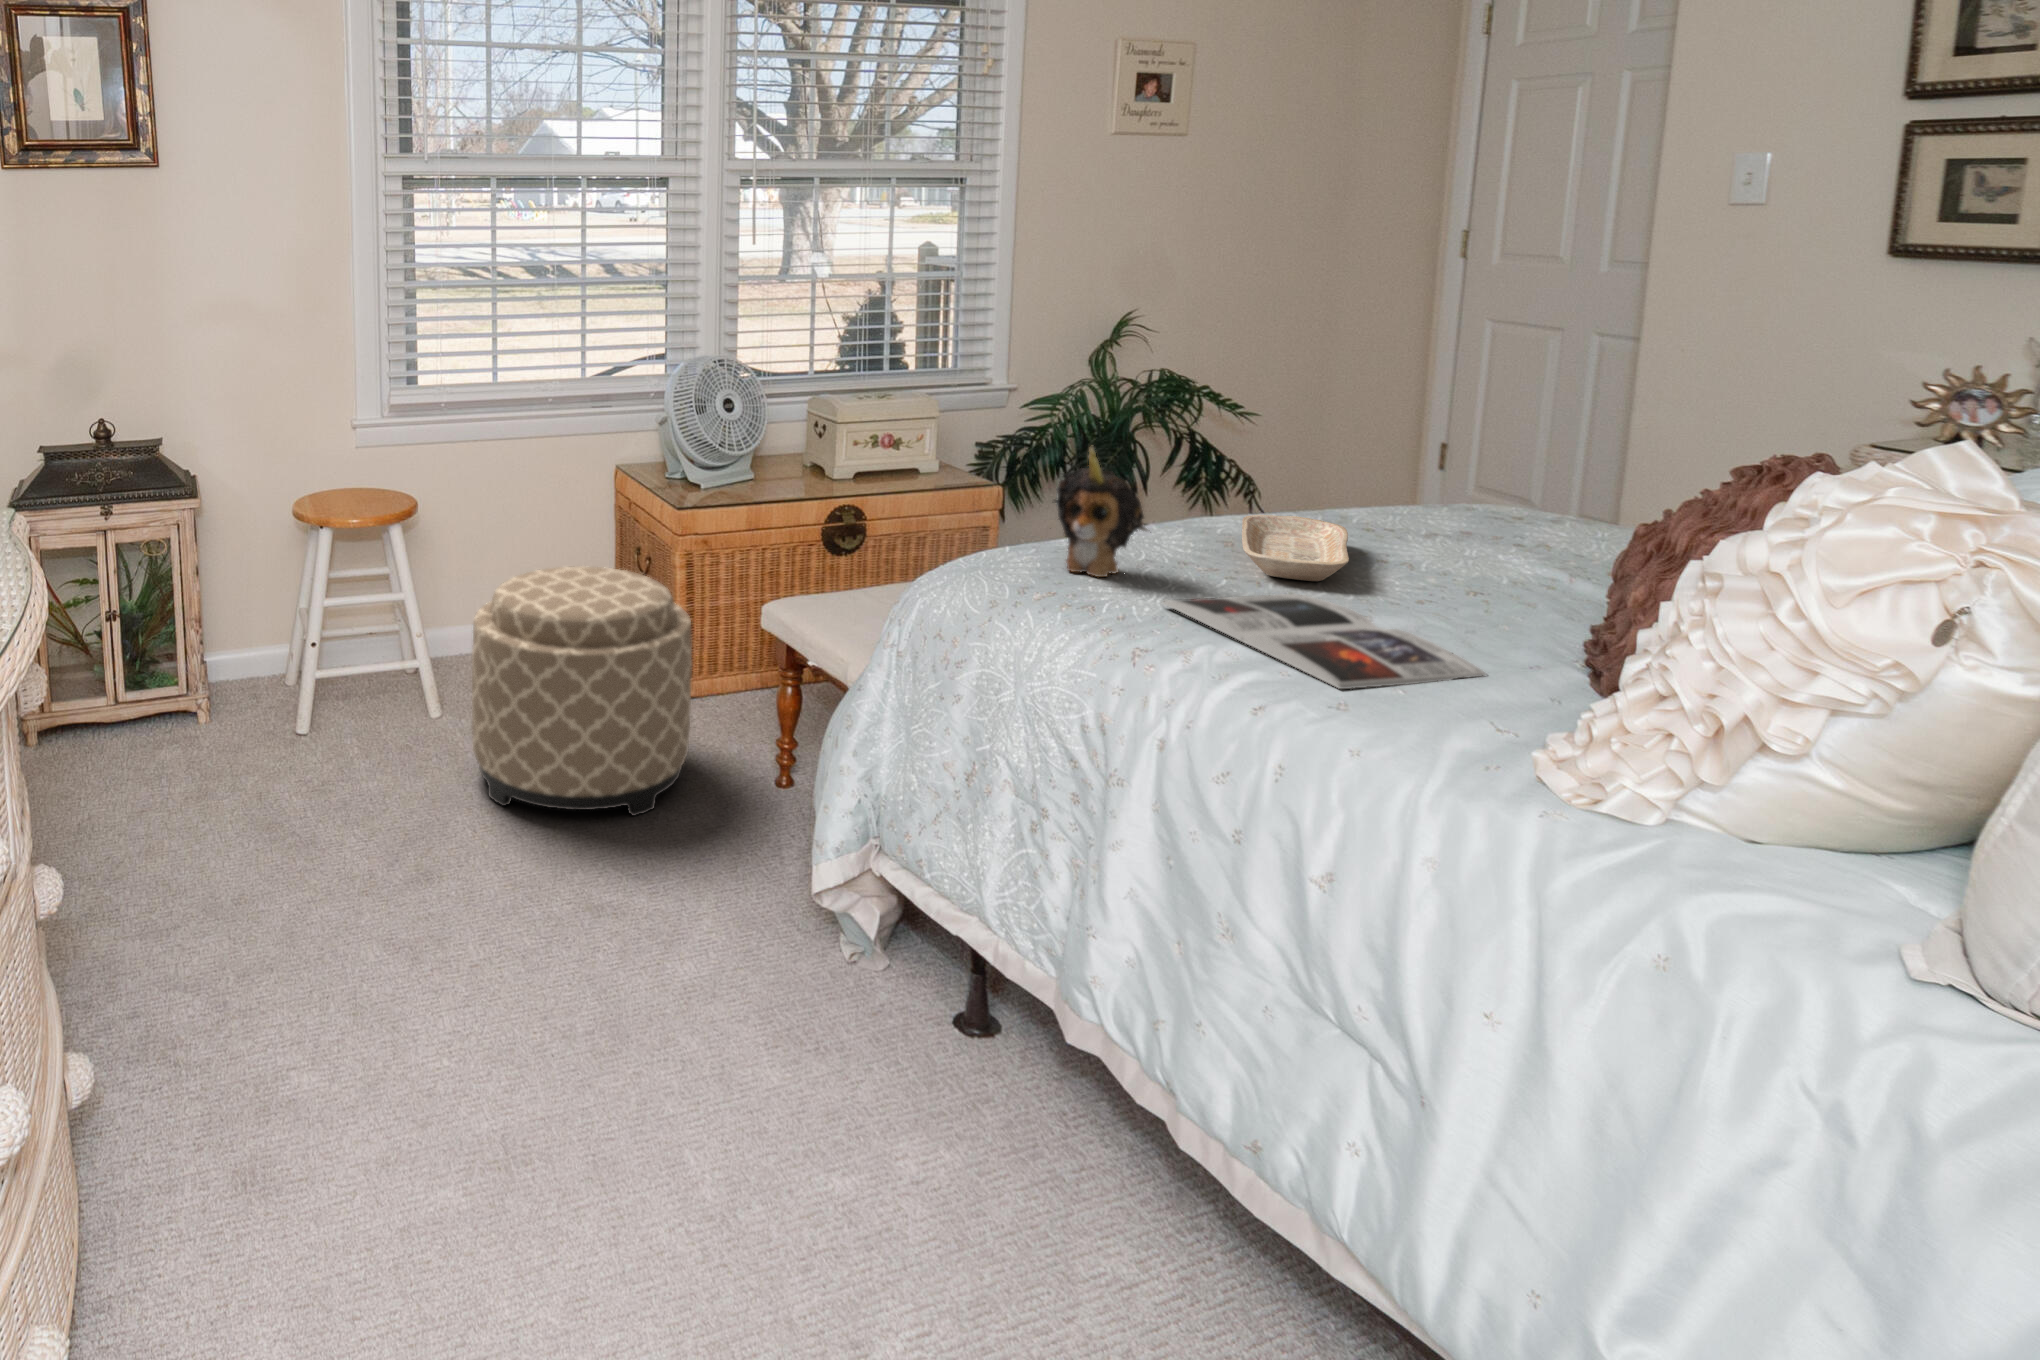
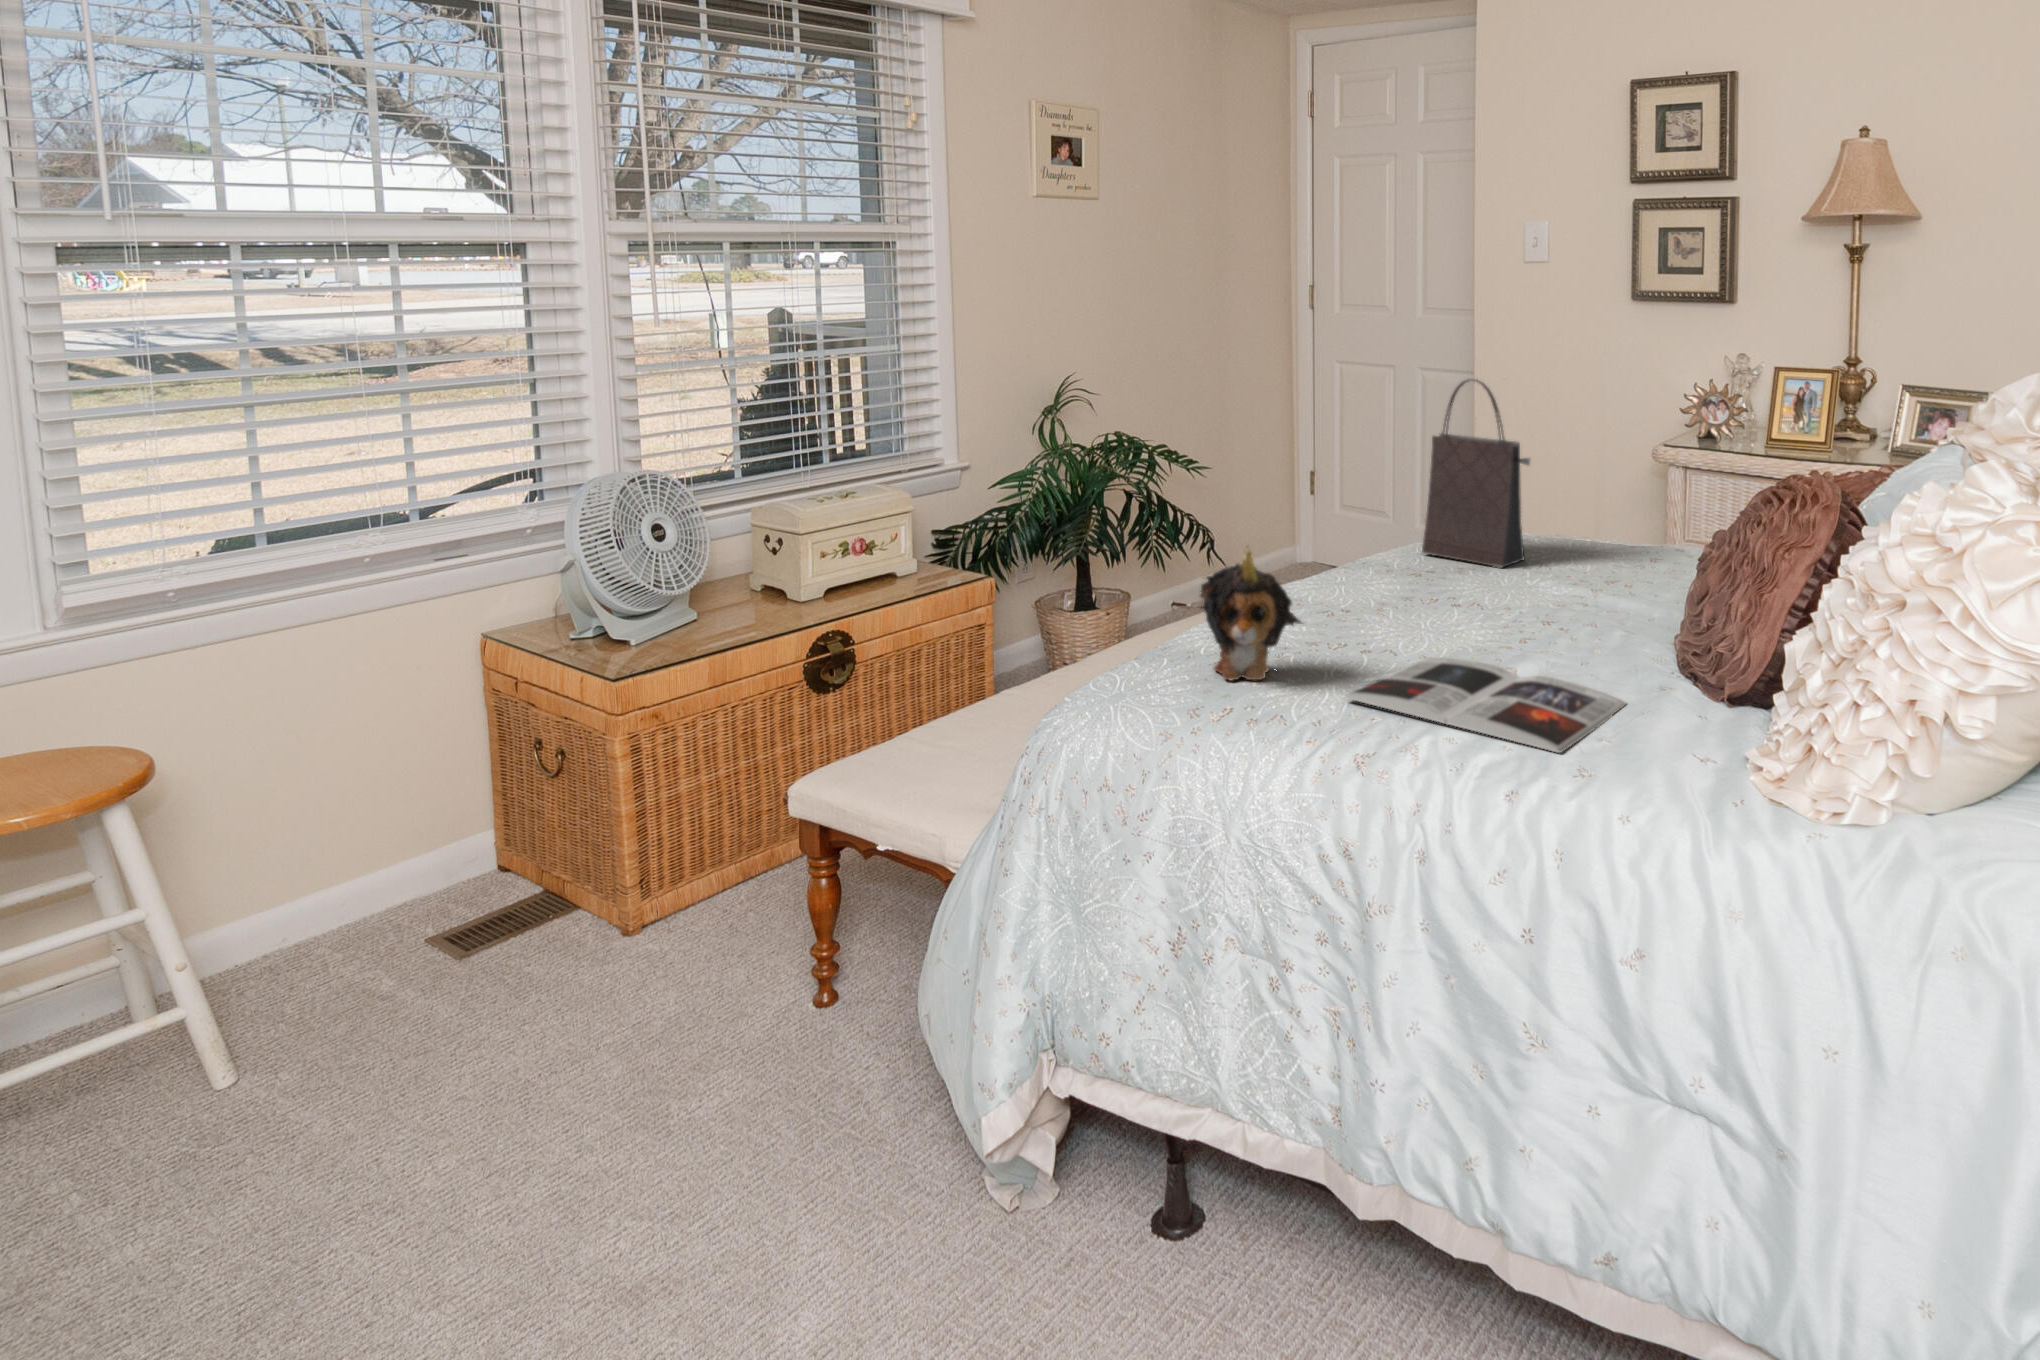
handbag: none [1413,324,1558,545] -> present [1422,379,1530,568]
tray: present [1242,515,1349,581] -> none [1327,573,1451,641]
ottoman: present [472,566,692,816] -> none [318,791,697,1210]

